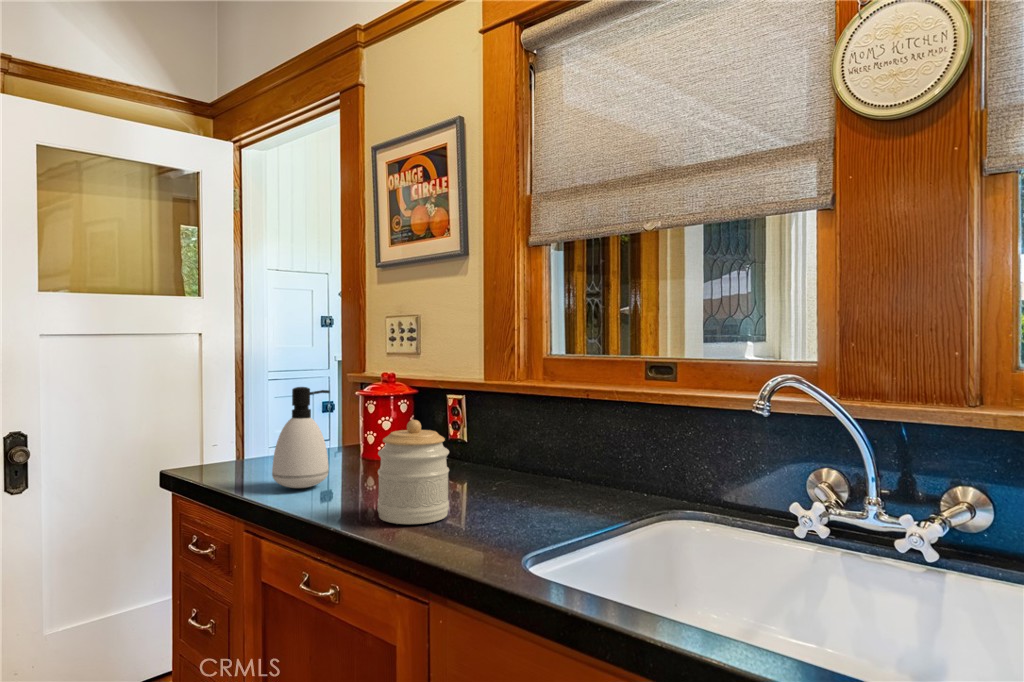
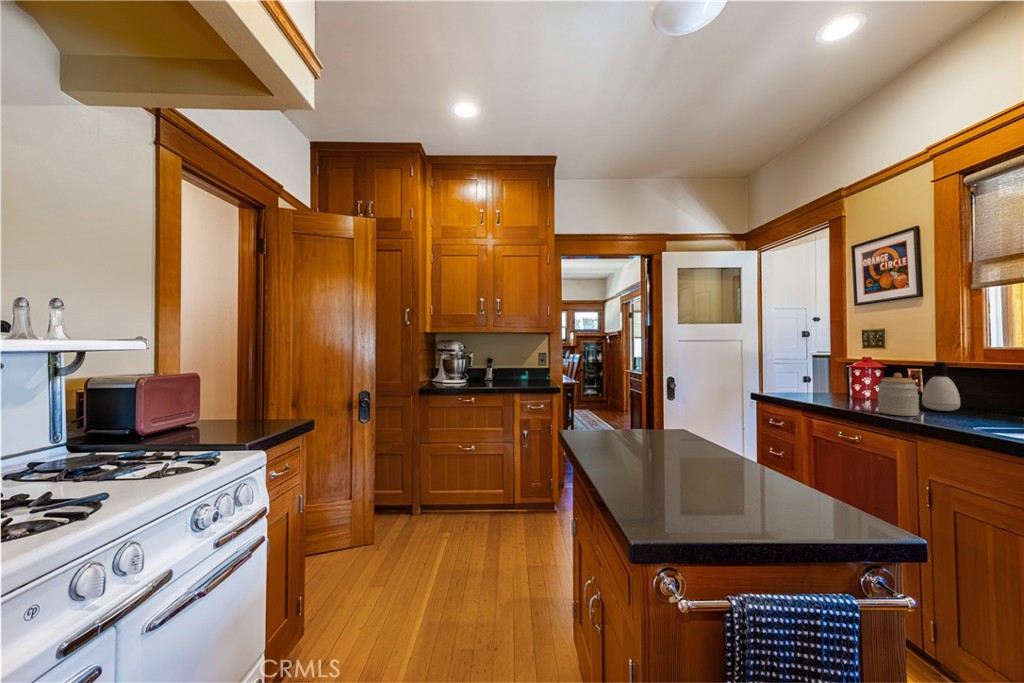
soap dispenser: present [272,387,330,488] -> present [922,362,960,411]

